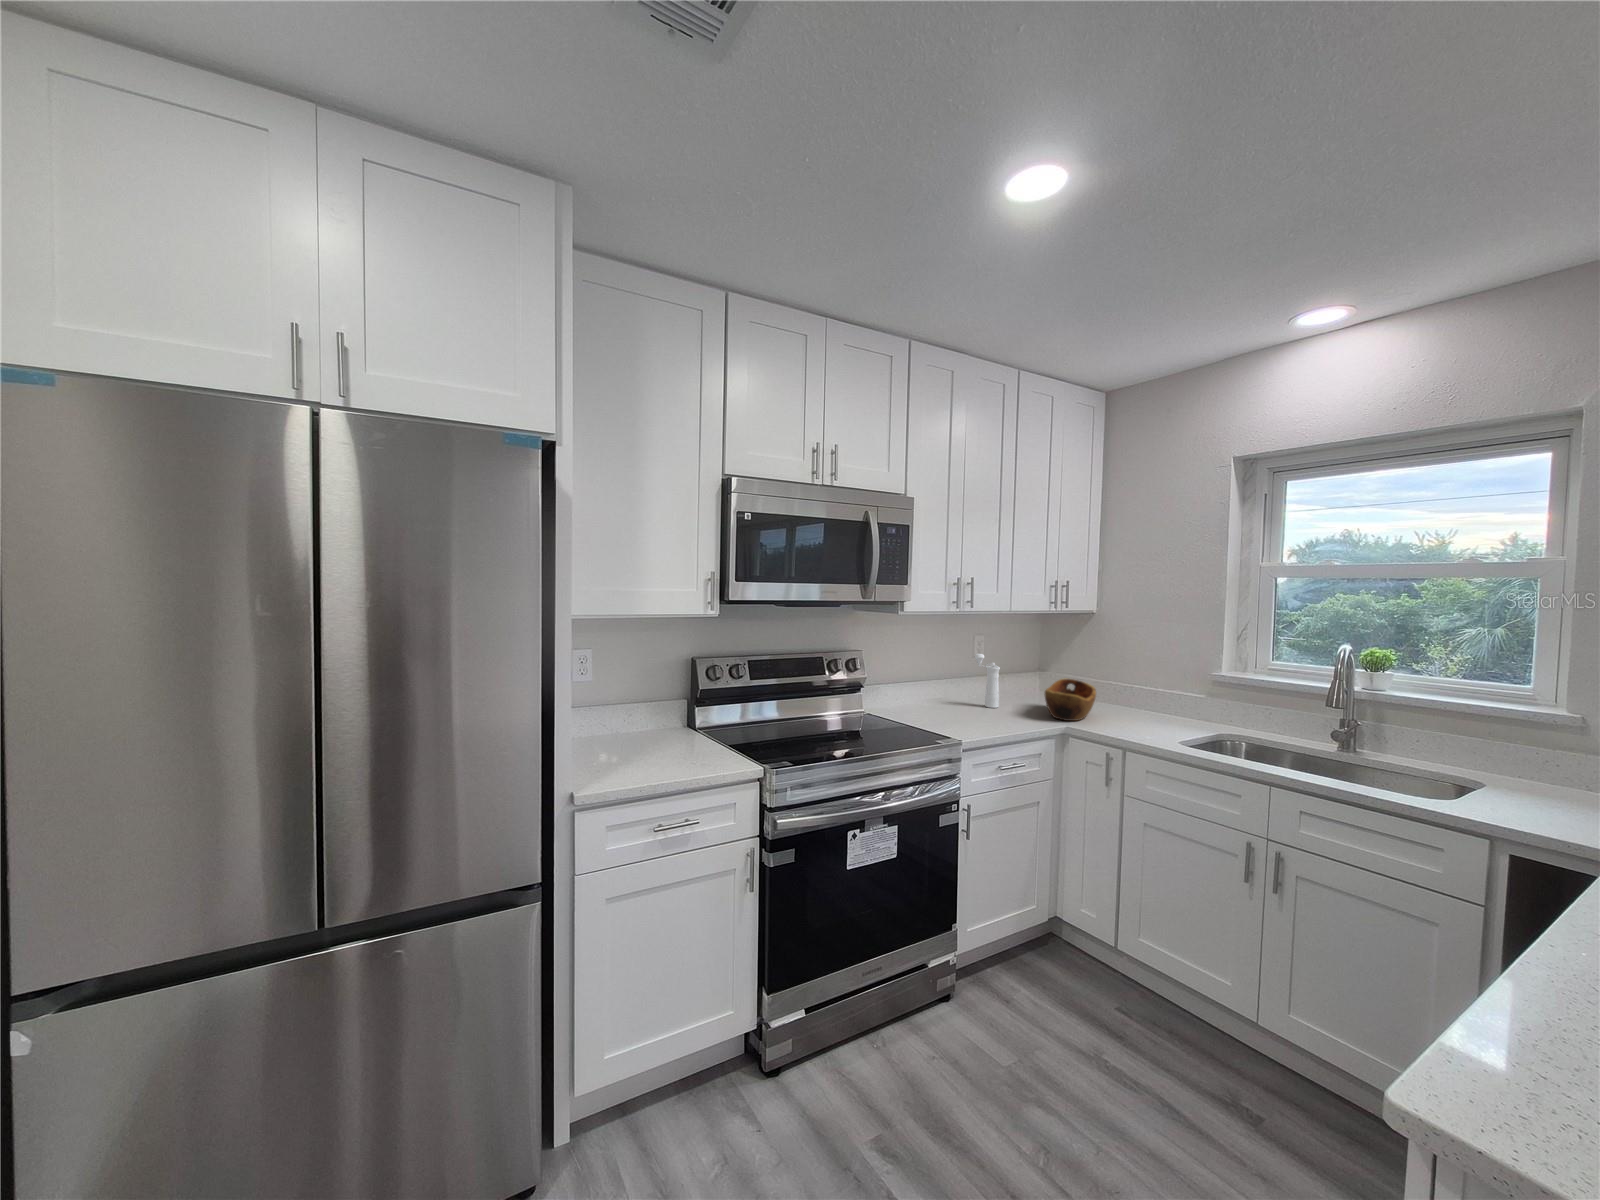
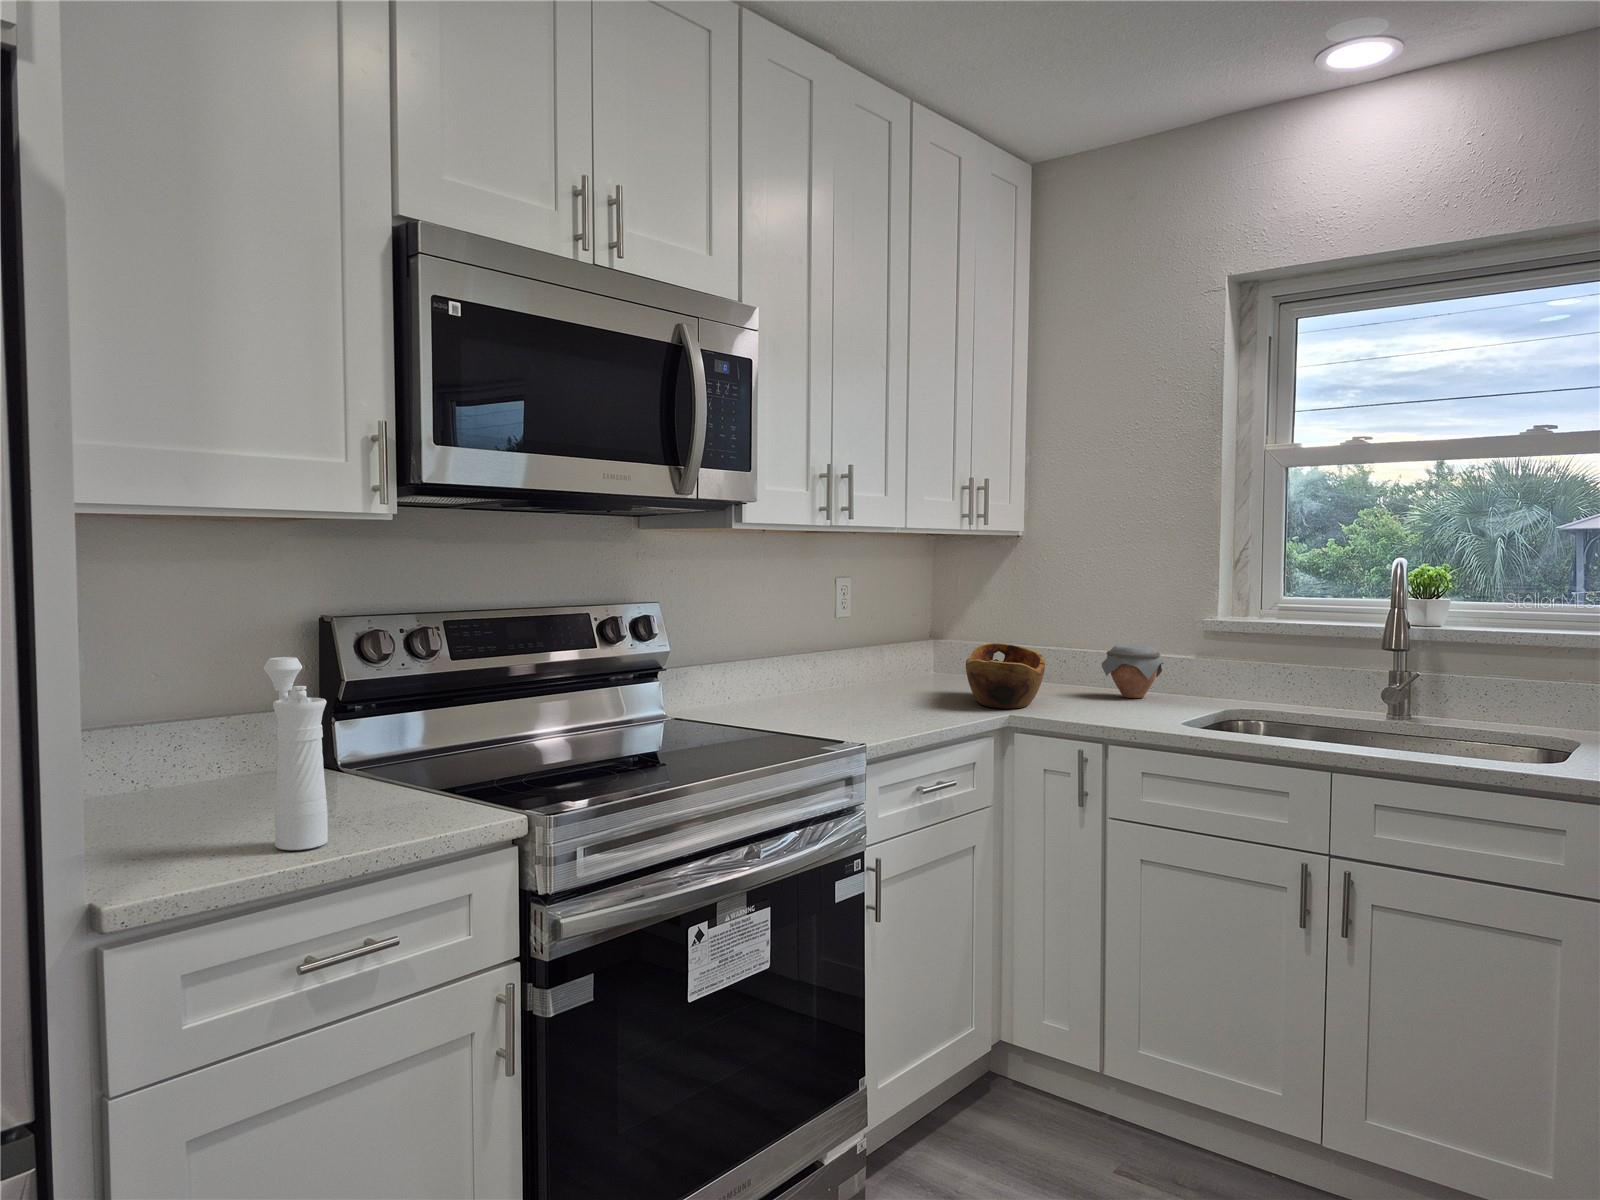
pepper mill: present [974,654,1000,708] -> present [263,657,328,850]
jar: none [1137,685,1180,719] -> present [1102,644,1164,698]

